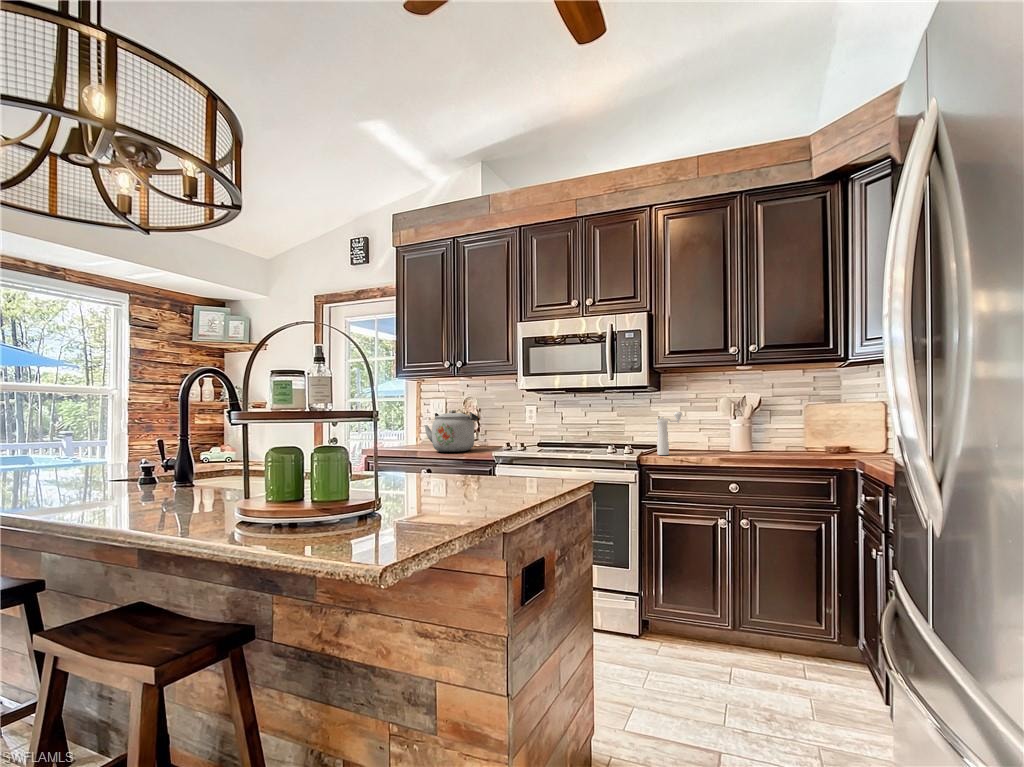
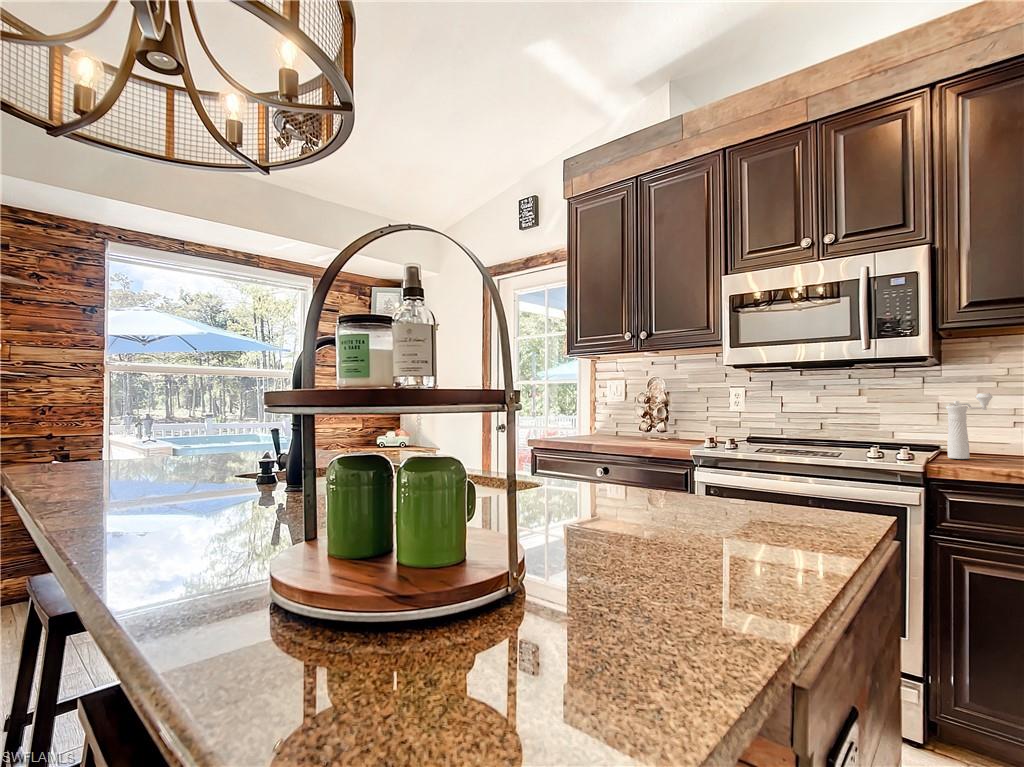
kettle: present [424,410,478,452] -> none [599,391,667,443]

